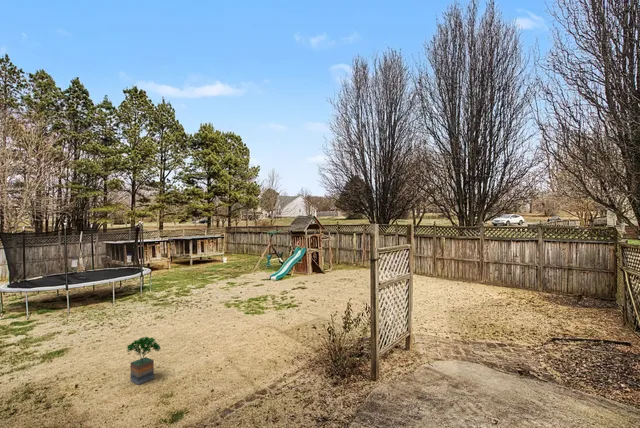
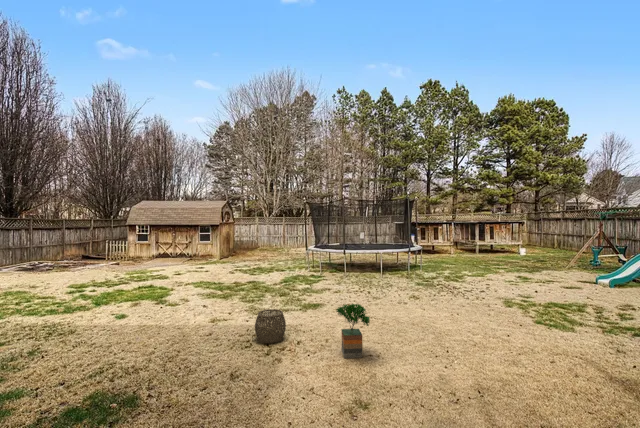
woven basket: none [14,369,59,411] -> present [255,309,286,343]

